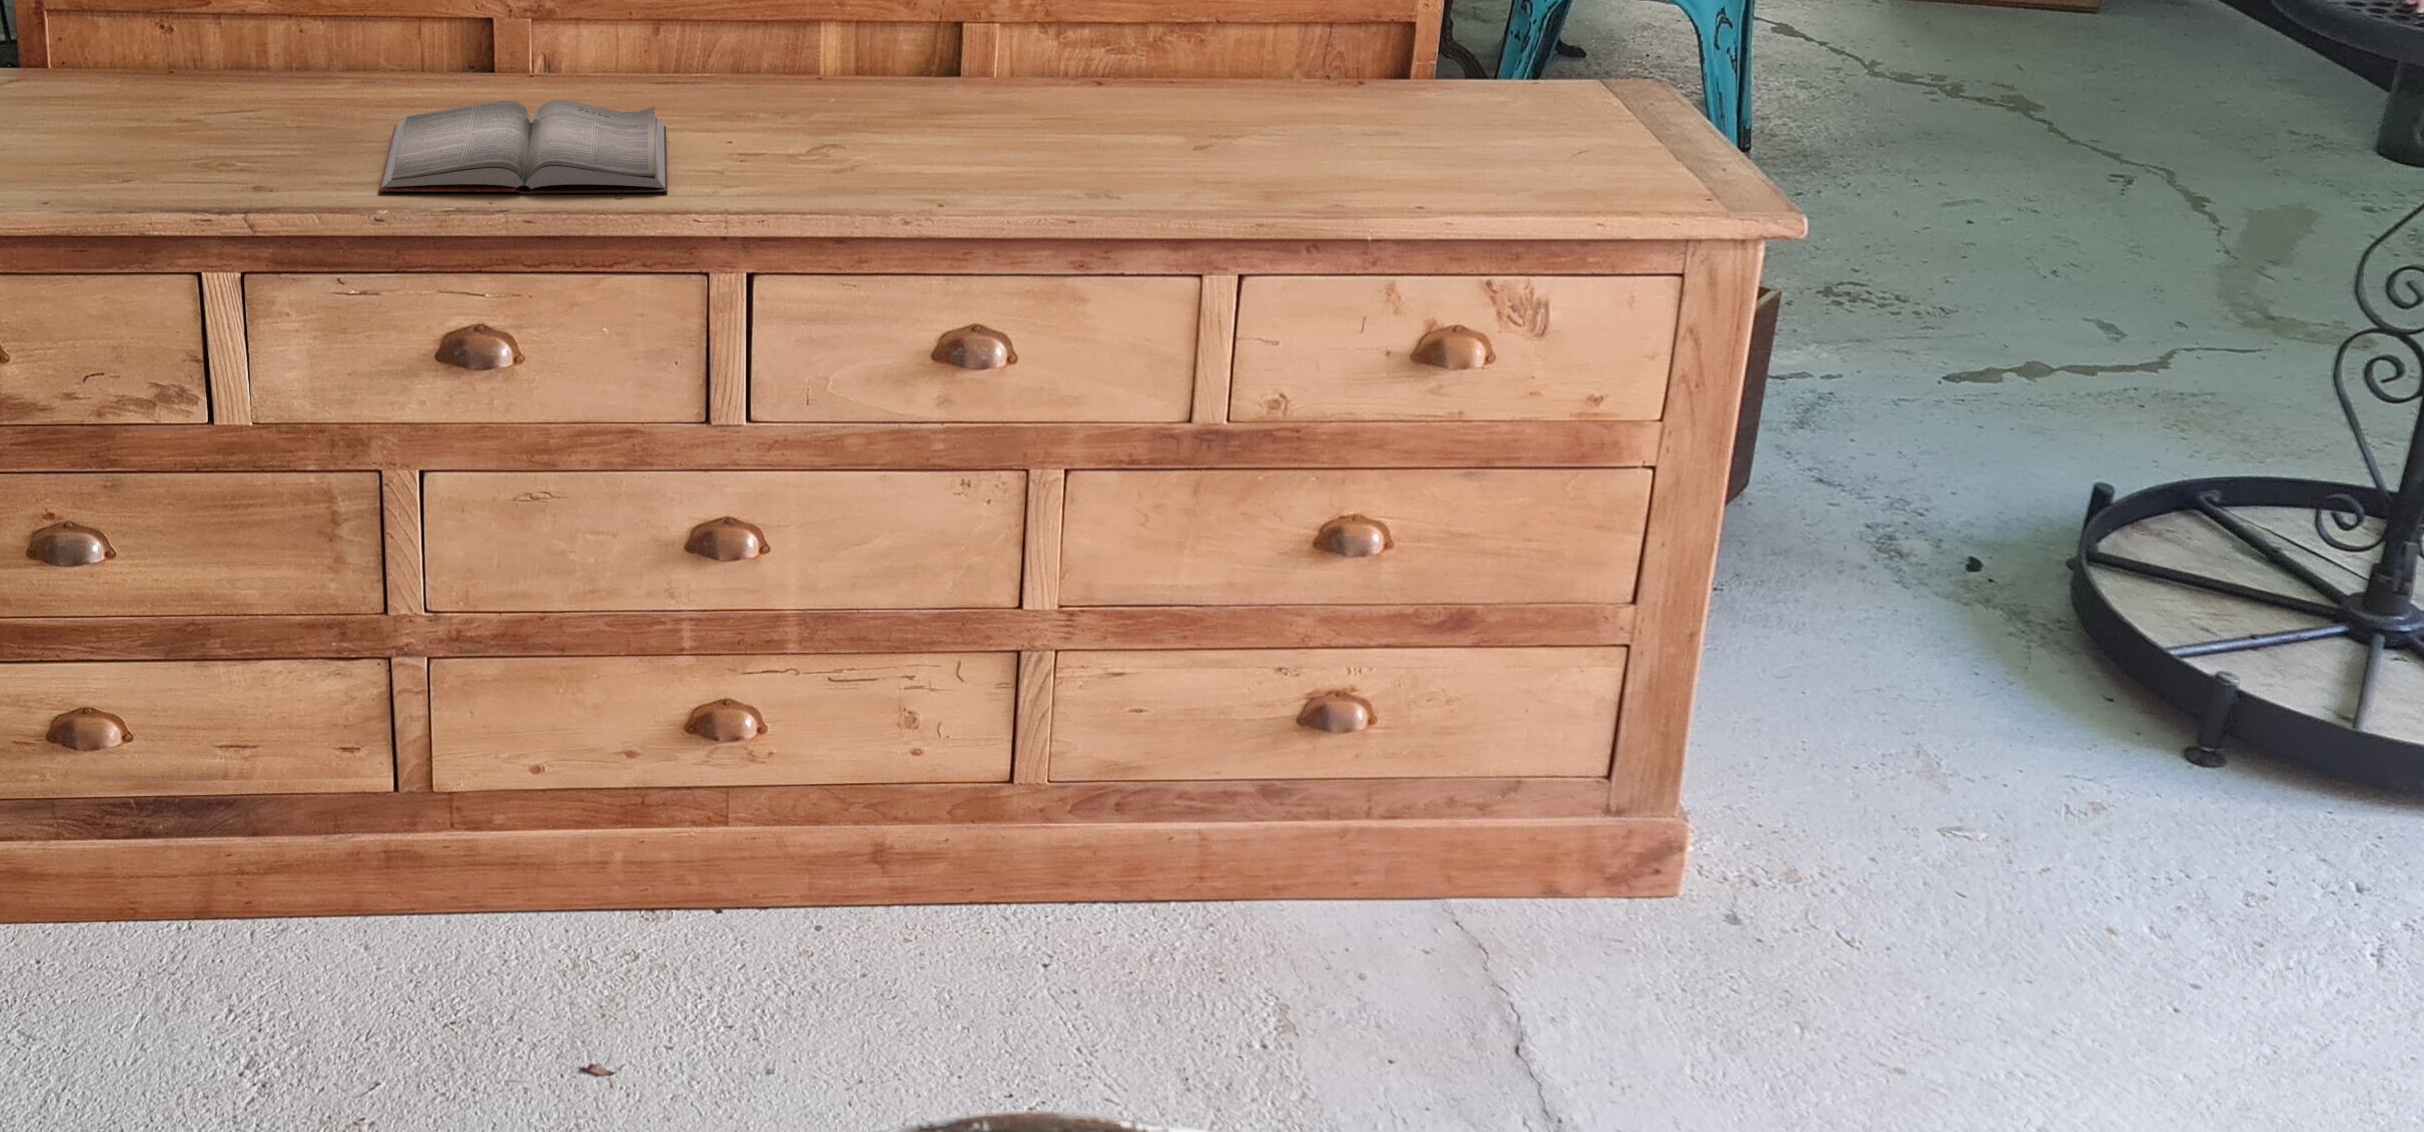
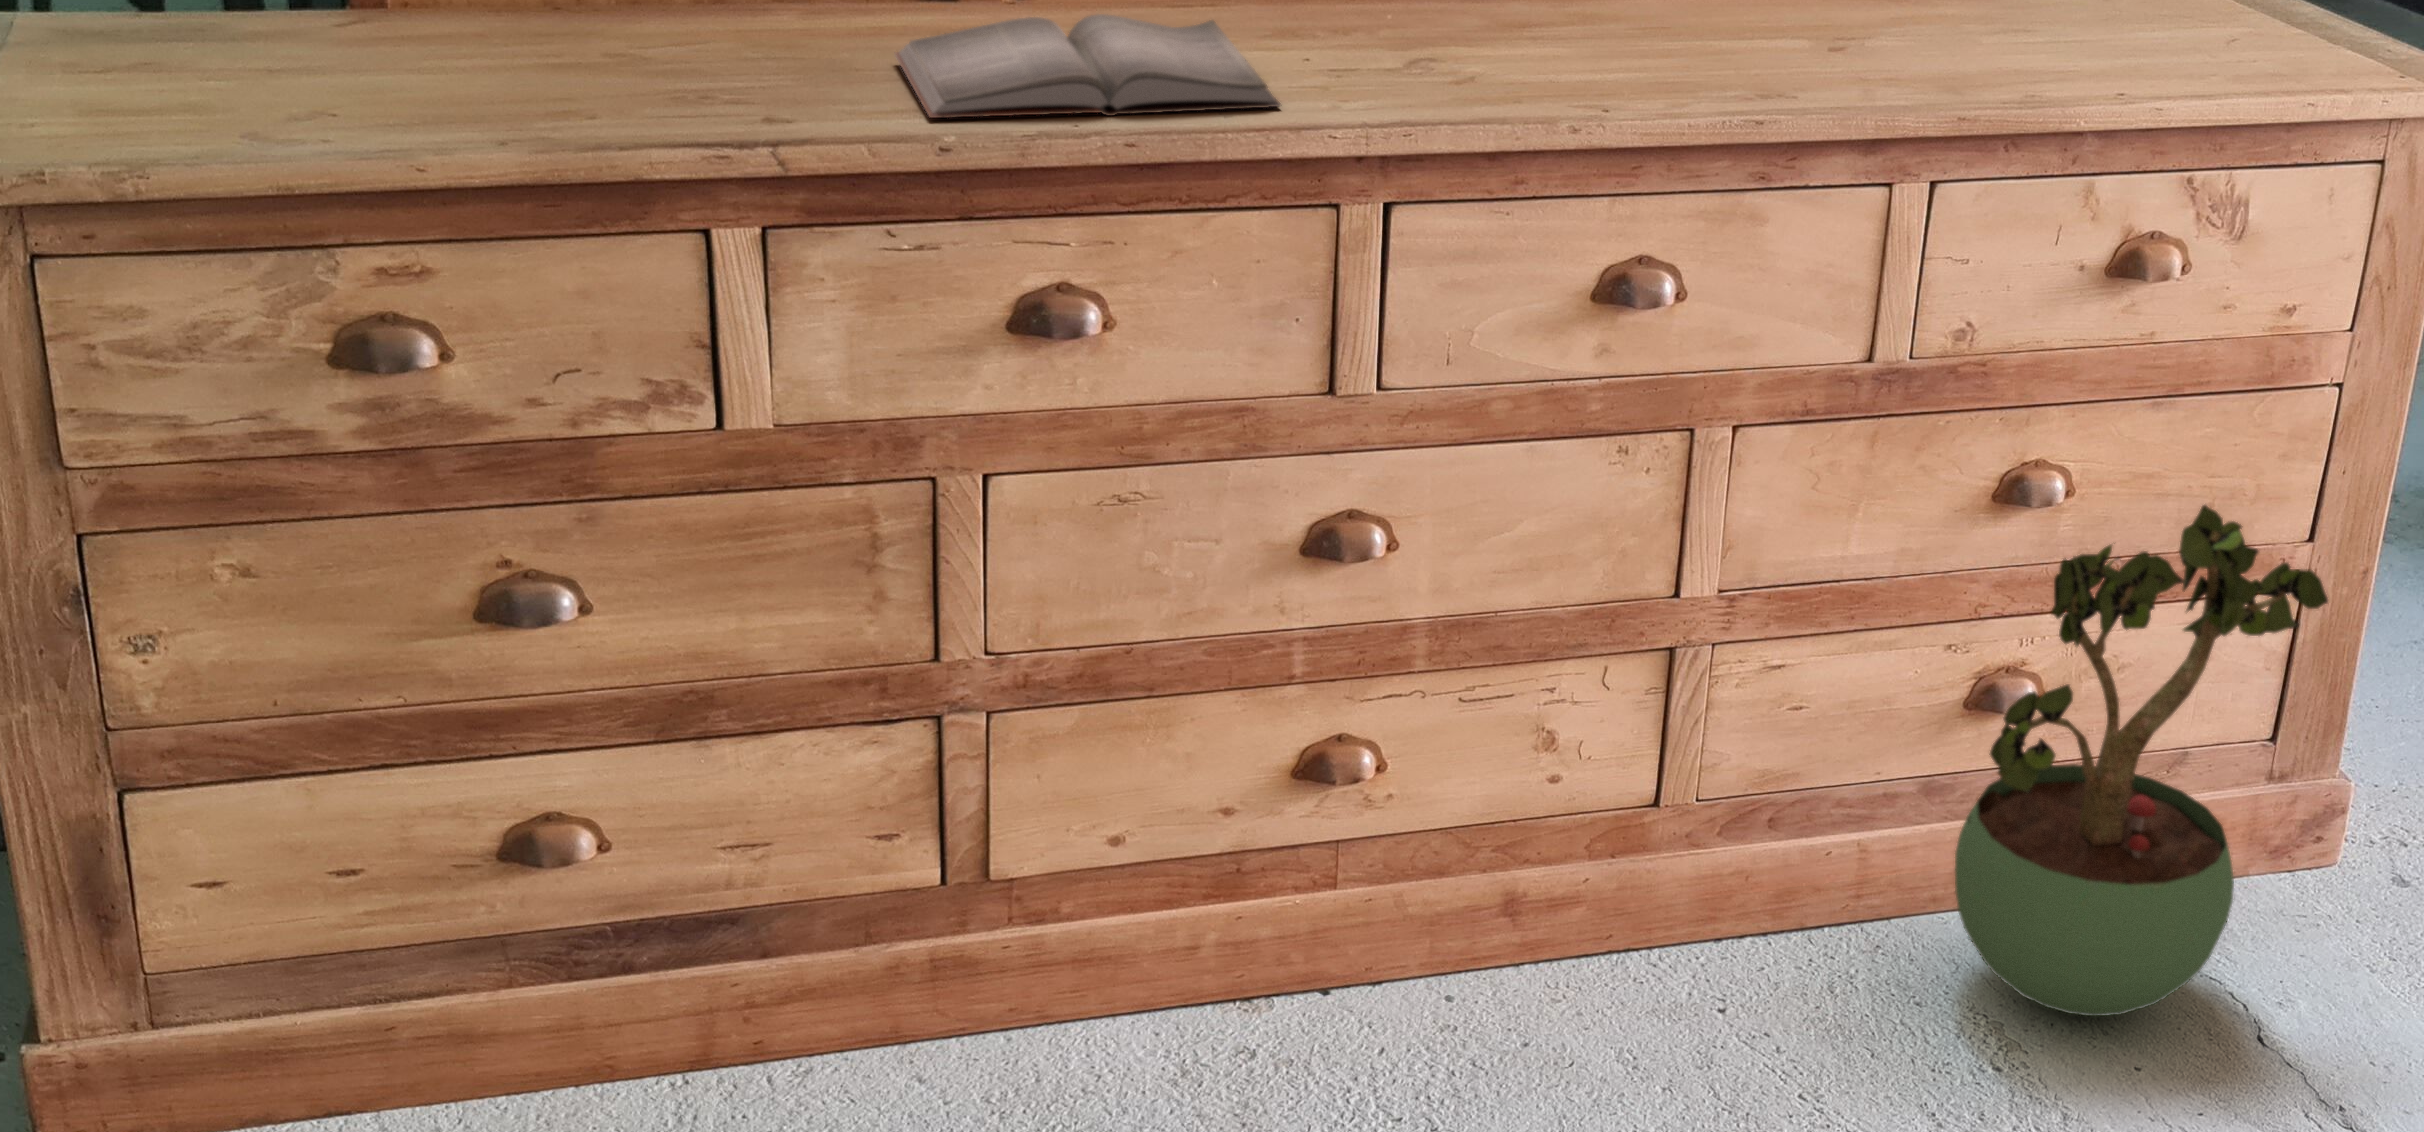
potted plant: none [1257,575,1586,1012] -> present [1955,505,2328,1016]

